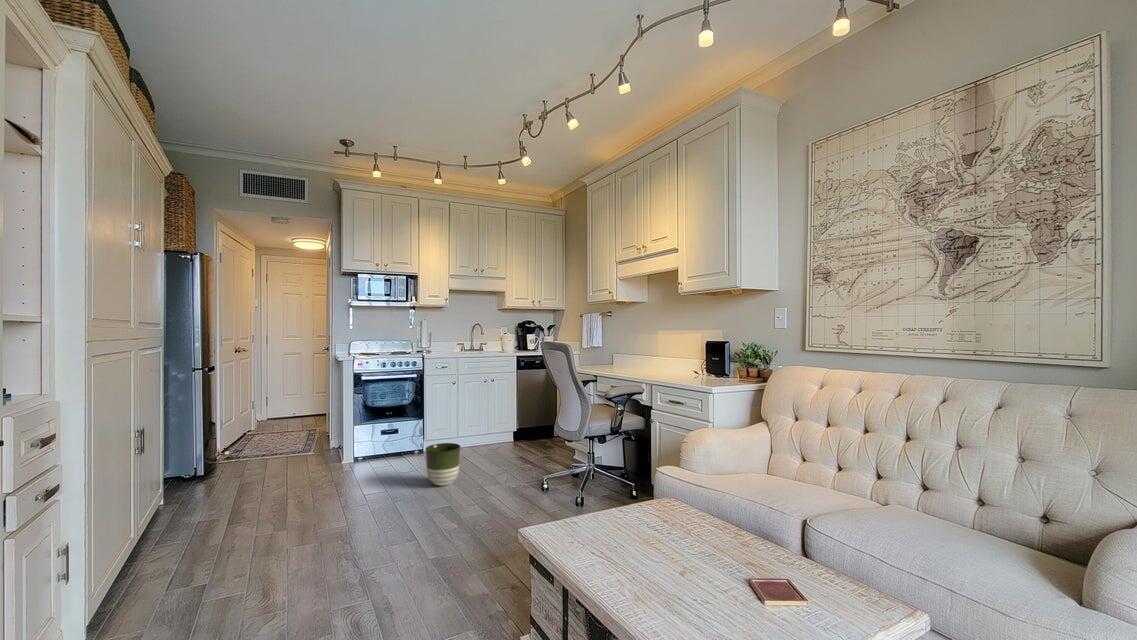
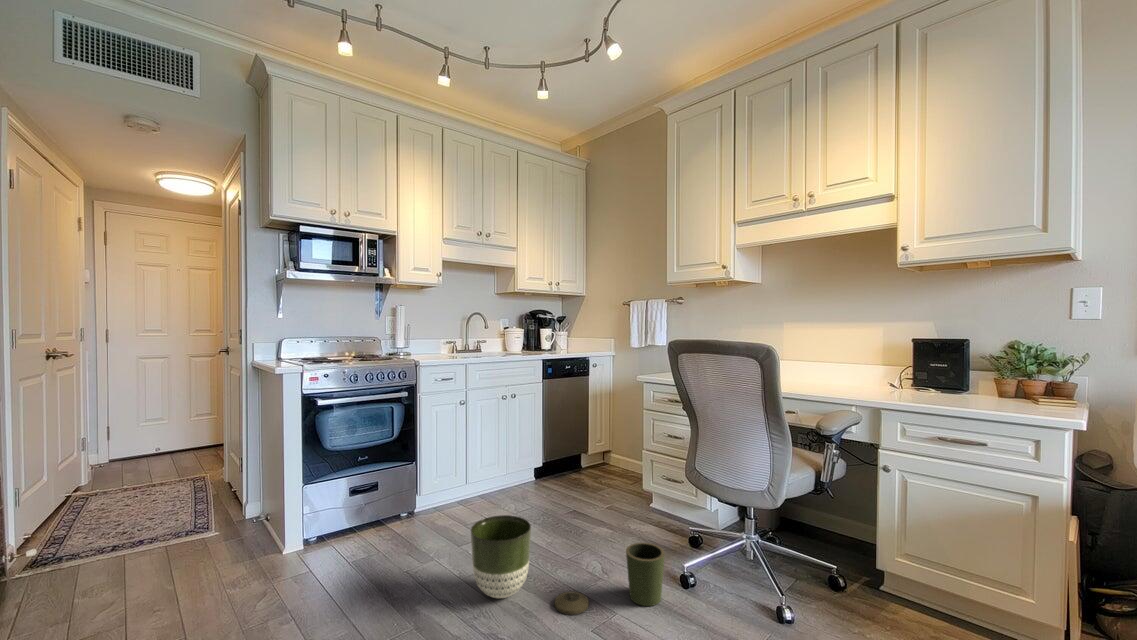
trash can: none [466,462,530,494] -> present [554,543,665,615]

